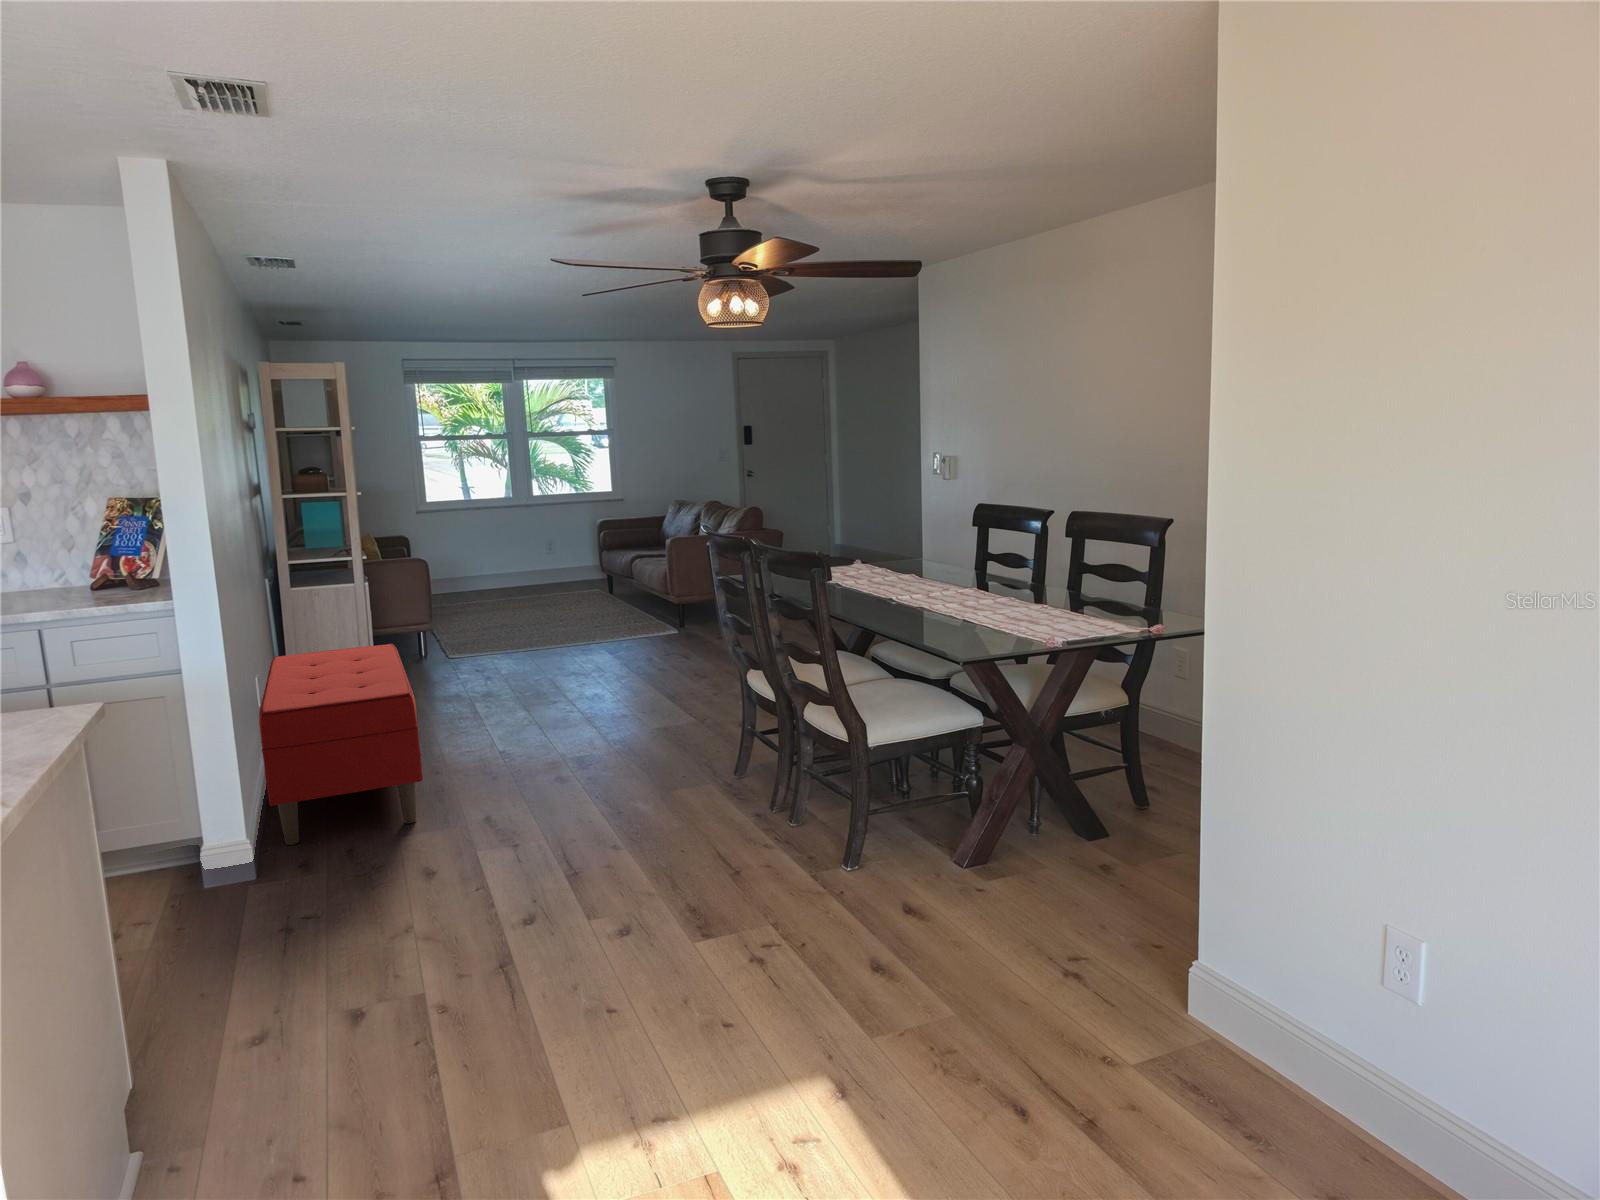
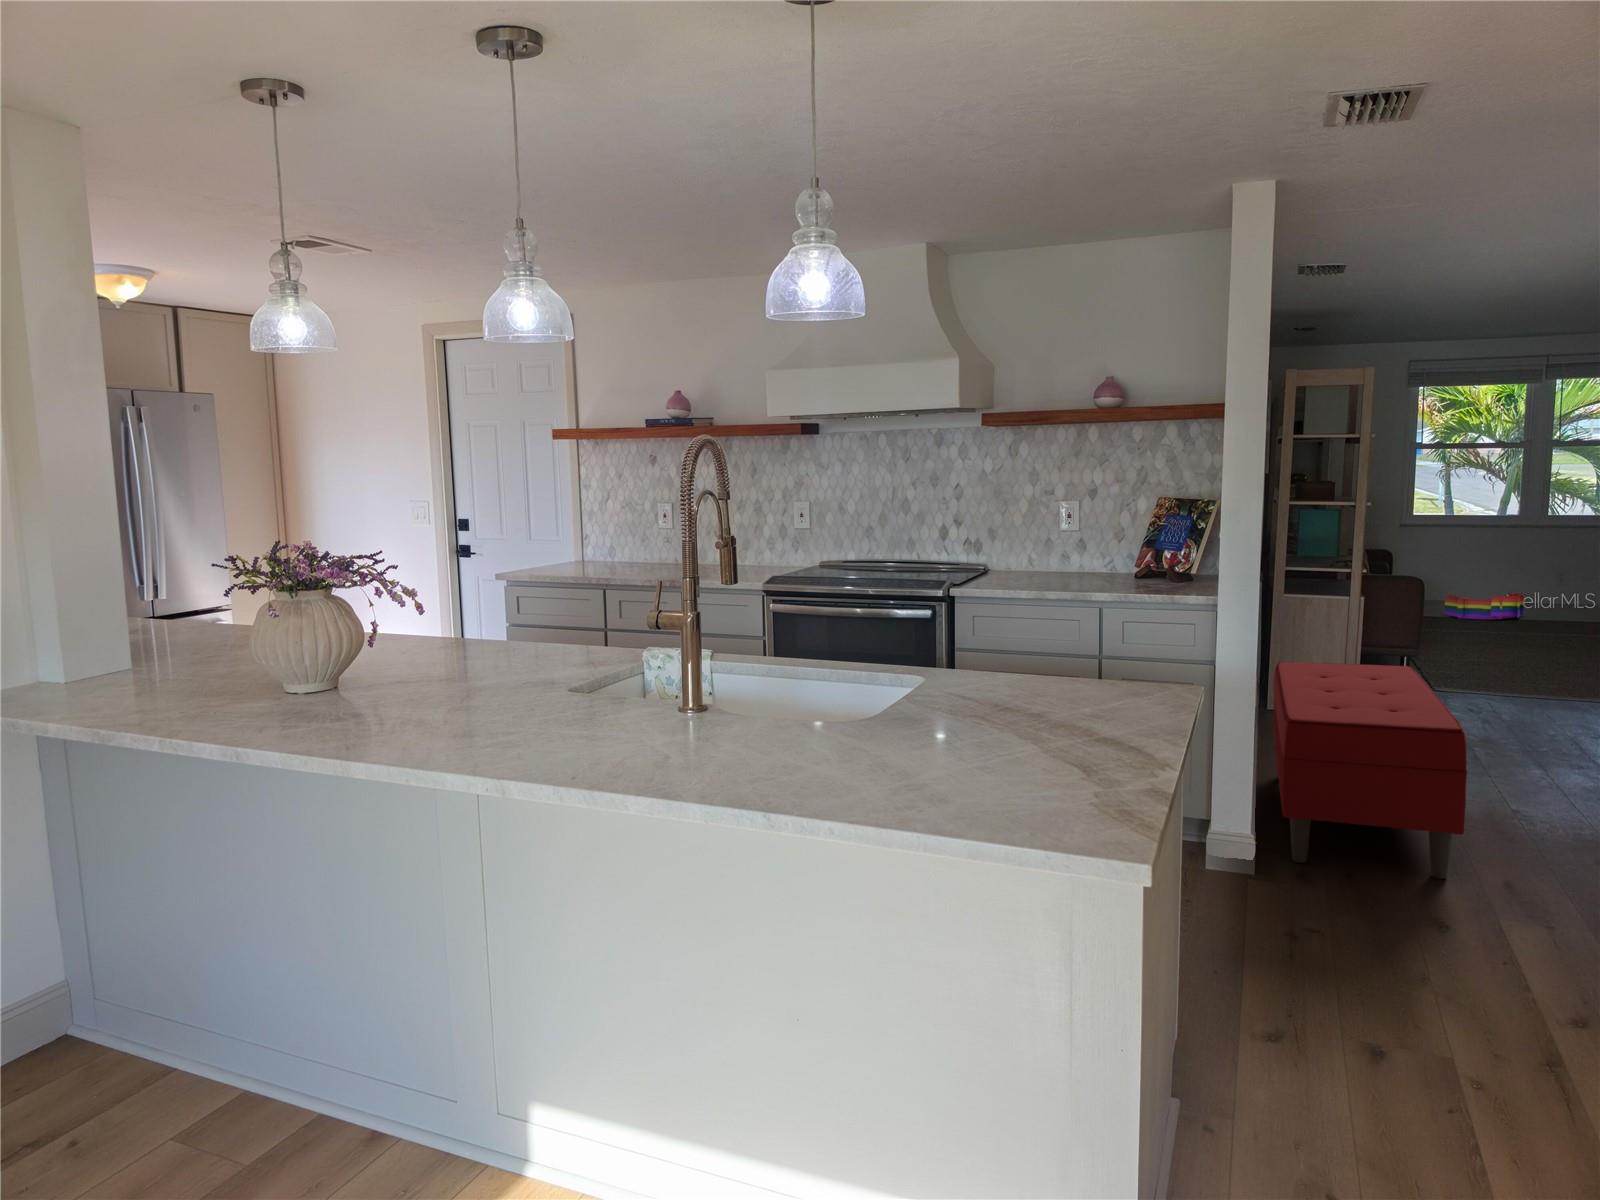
storage bin: none [469,565,529,592] -> present [1444,593,1524,620]

